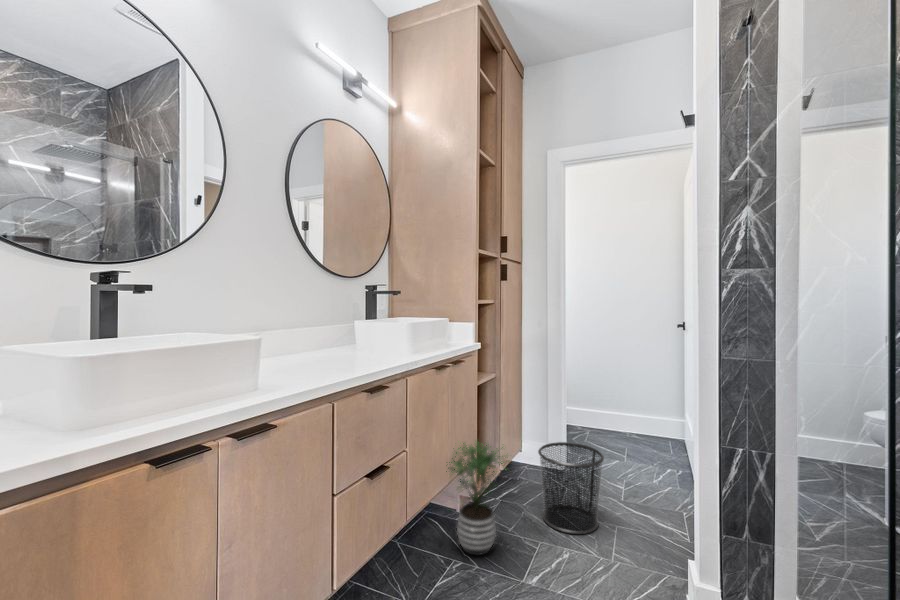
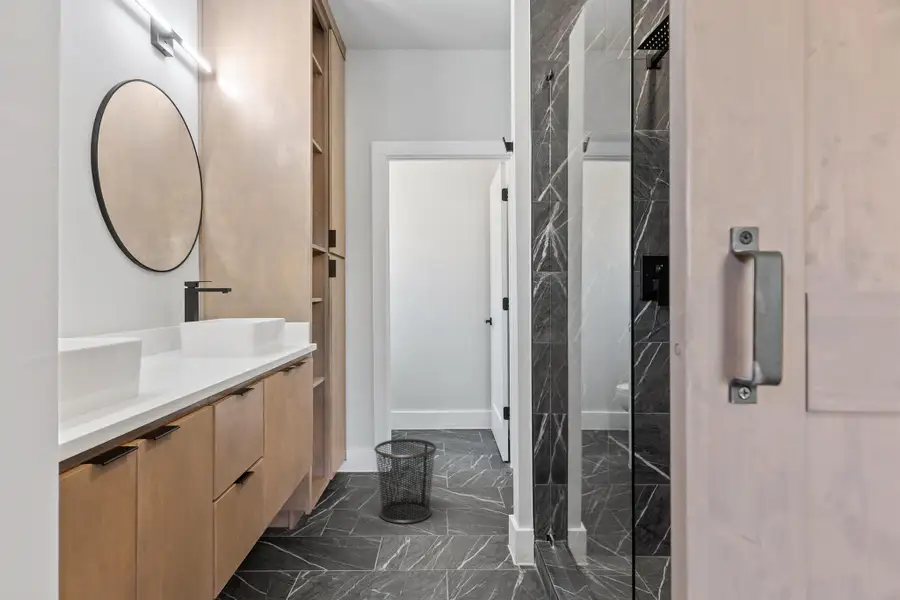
potted plant: present [446,441,506,556] -> none [276,441,356,559]

